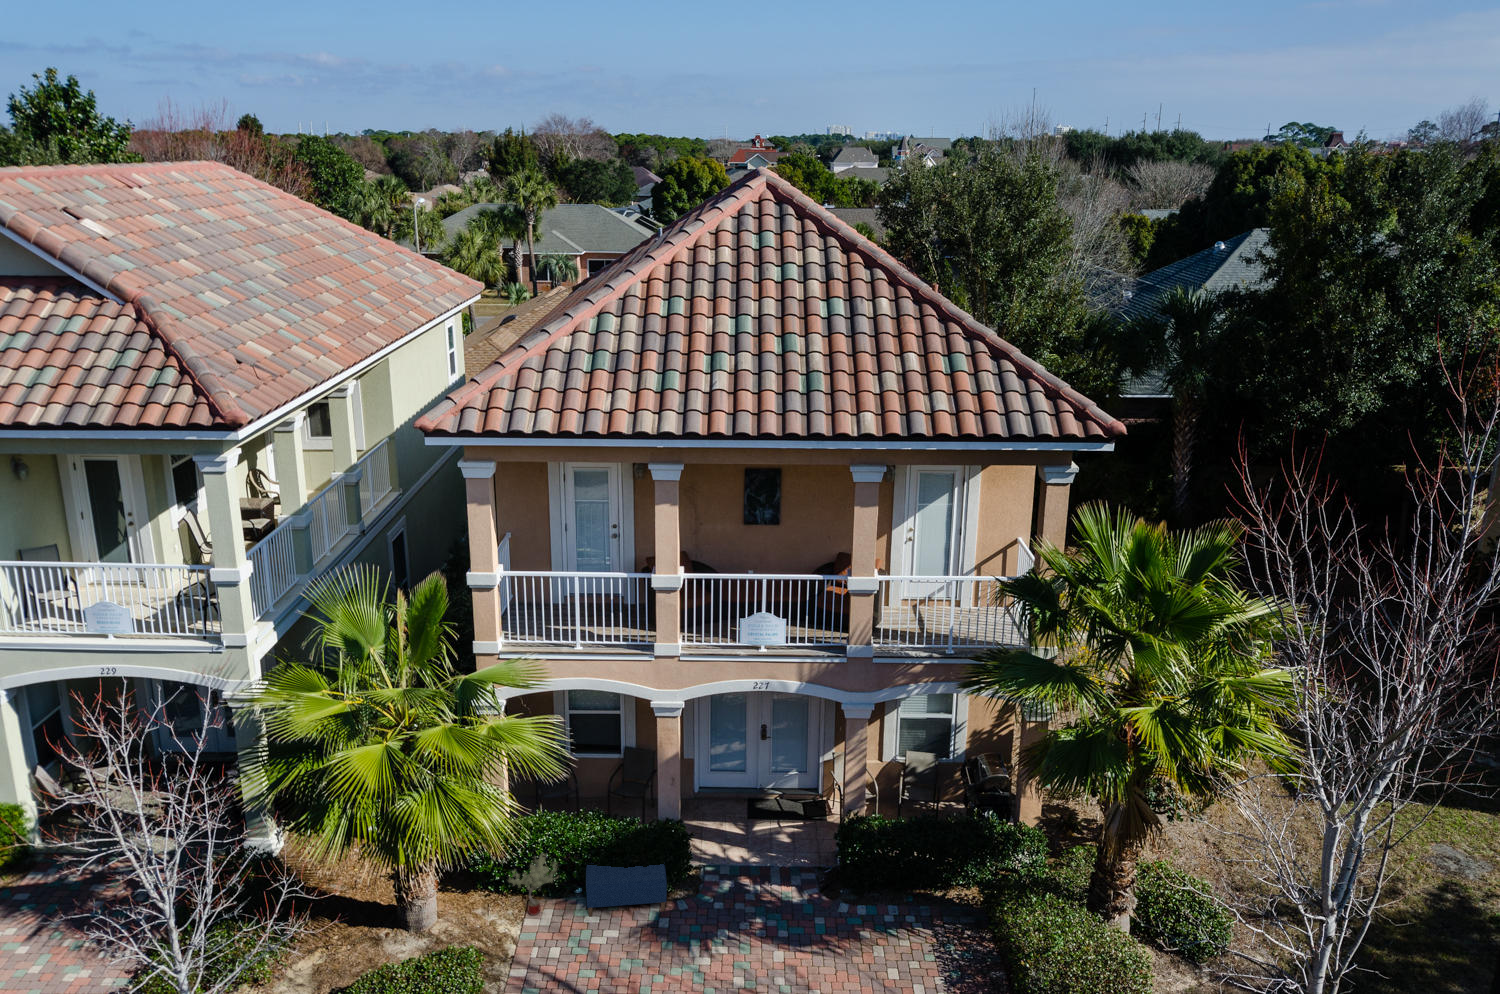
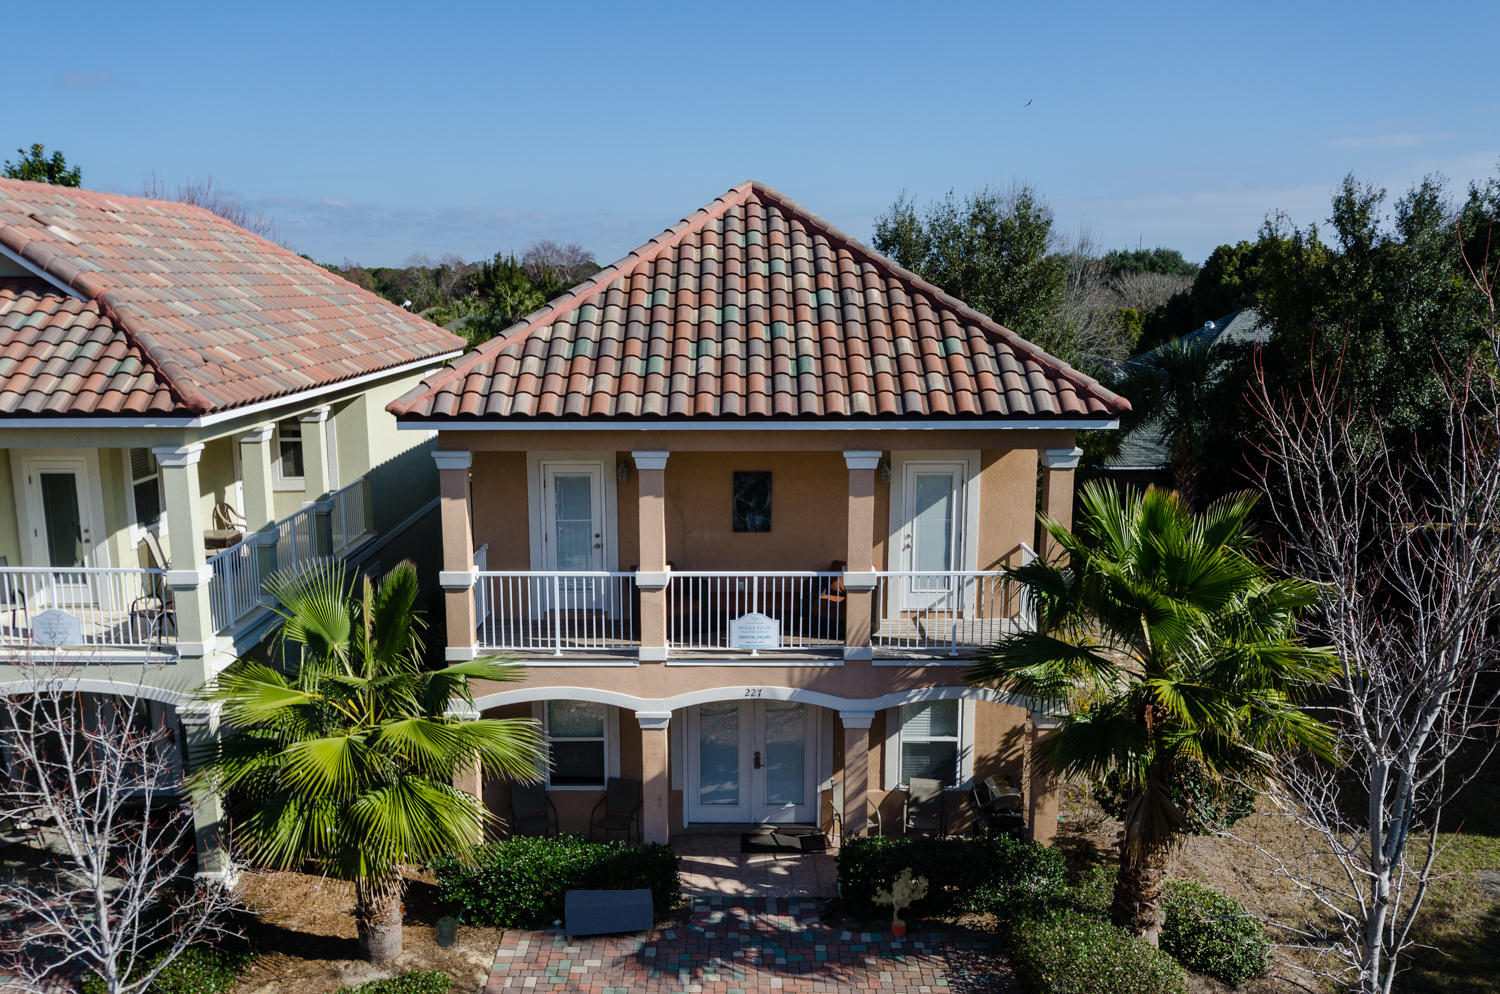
potted tree: present [508,854,558,915] -> present [872,868,927,937]
watering can: none [466,879,495,915] -> present [434,908,465,946]

